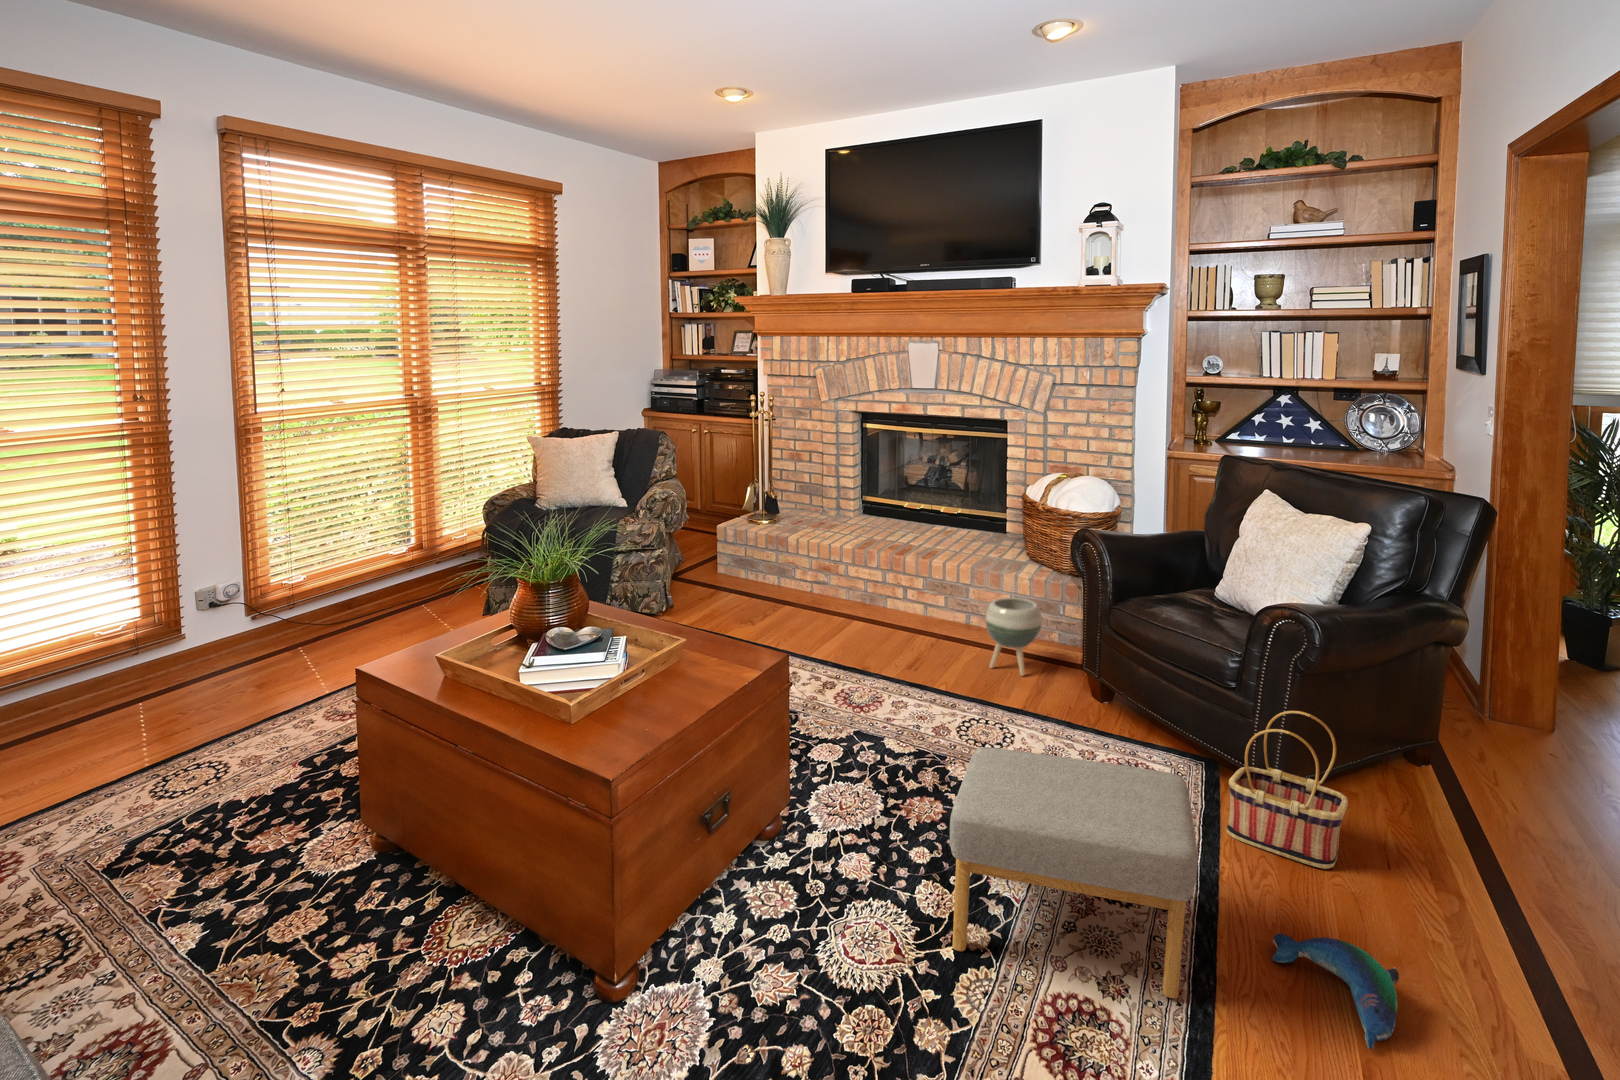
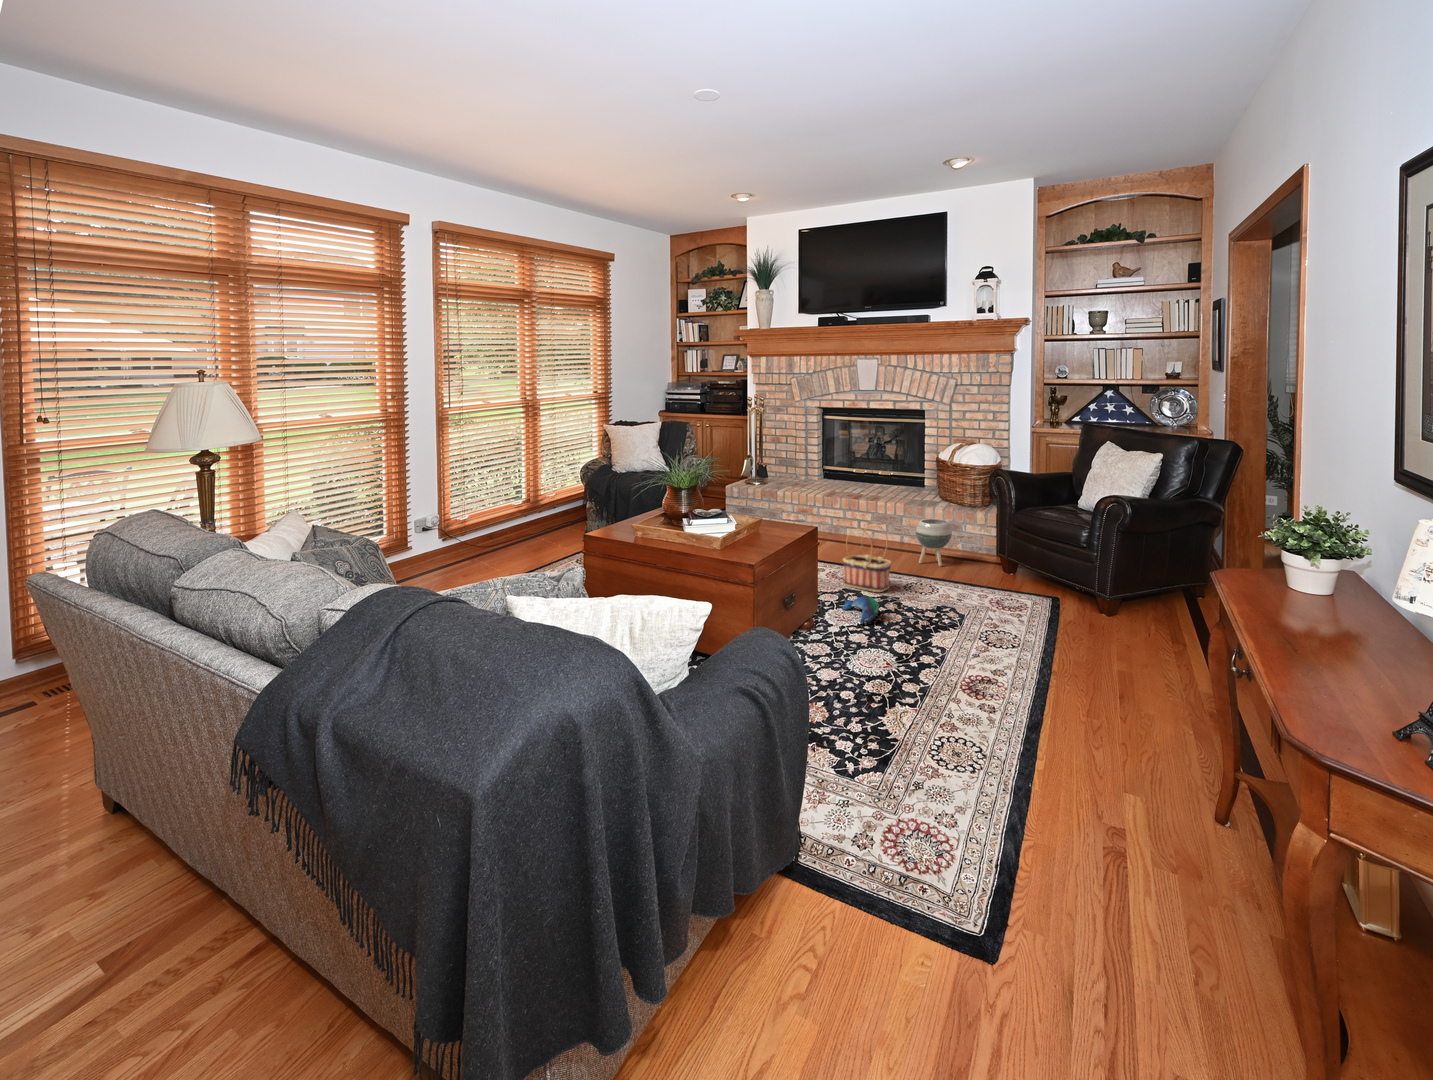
basket: present [1226,711,1348,869] -> present [843,529,891,592]
footstool: present [950,747,1198,998] -> none [915,569,1038,673]
plush toy: present [1272,934,1399,1049] -> present [842,596,882,624]

